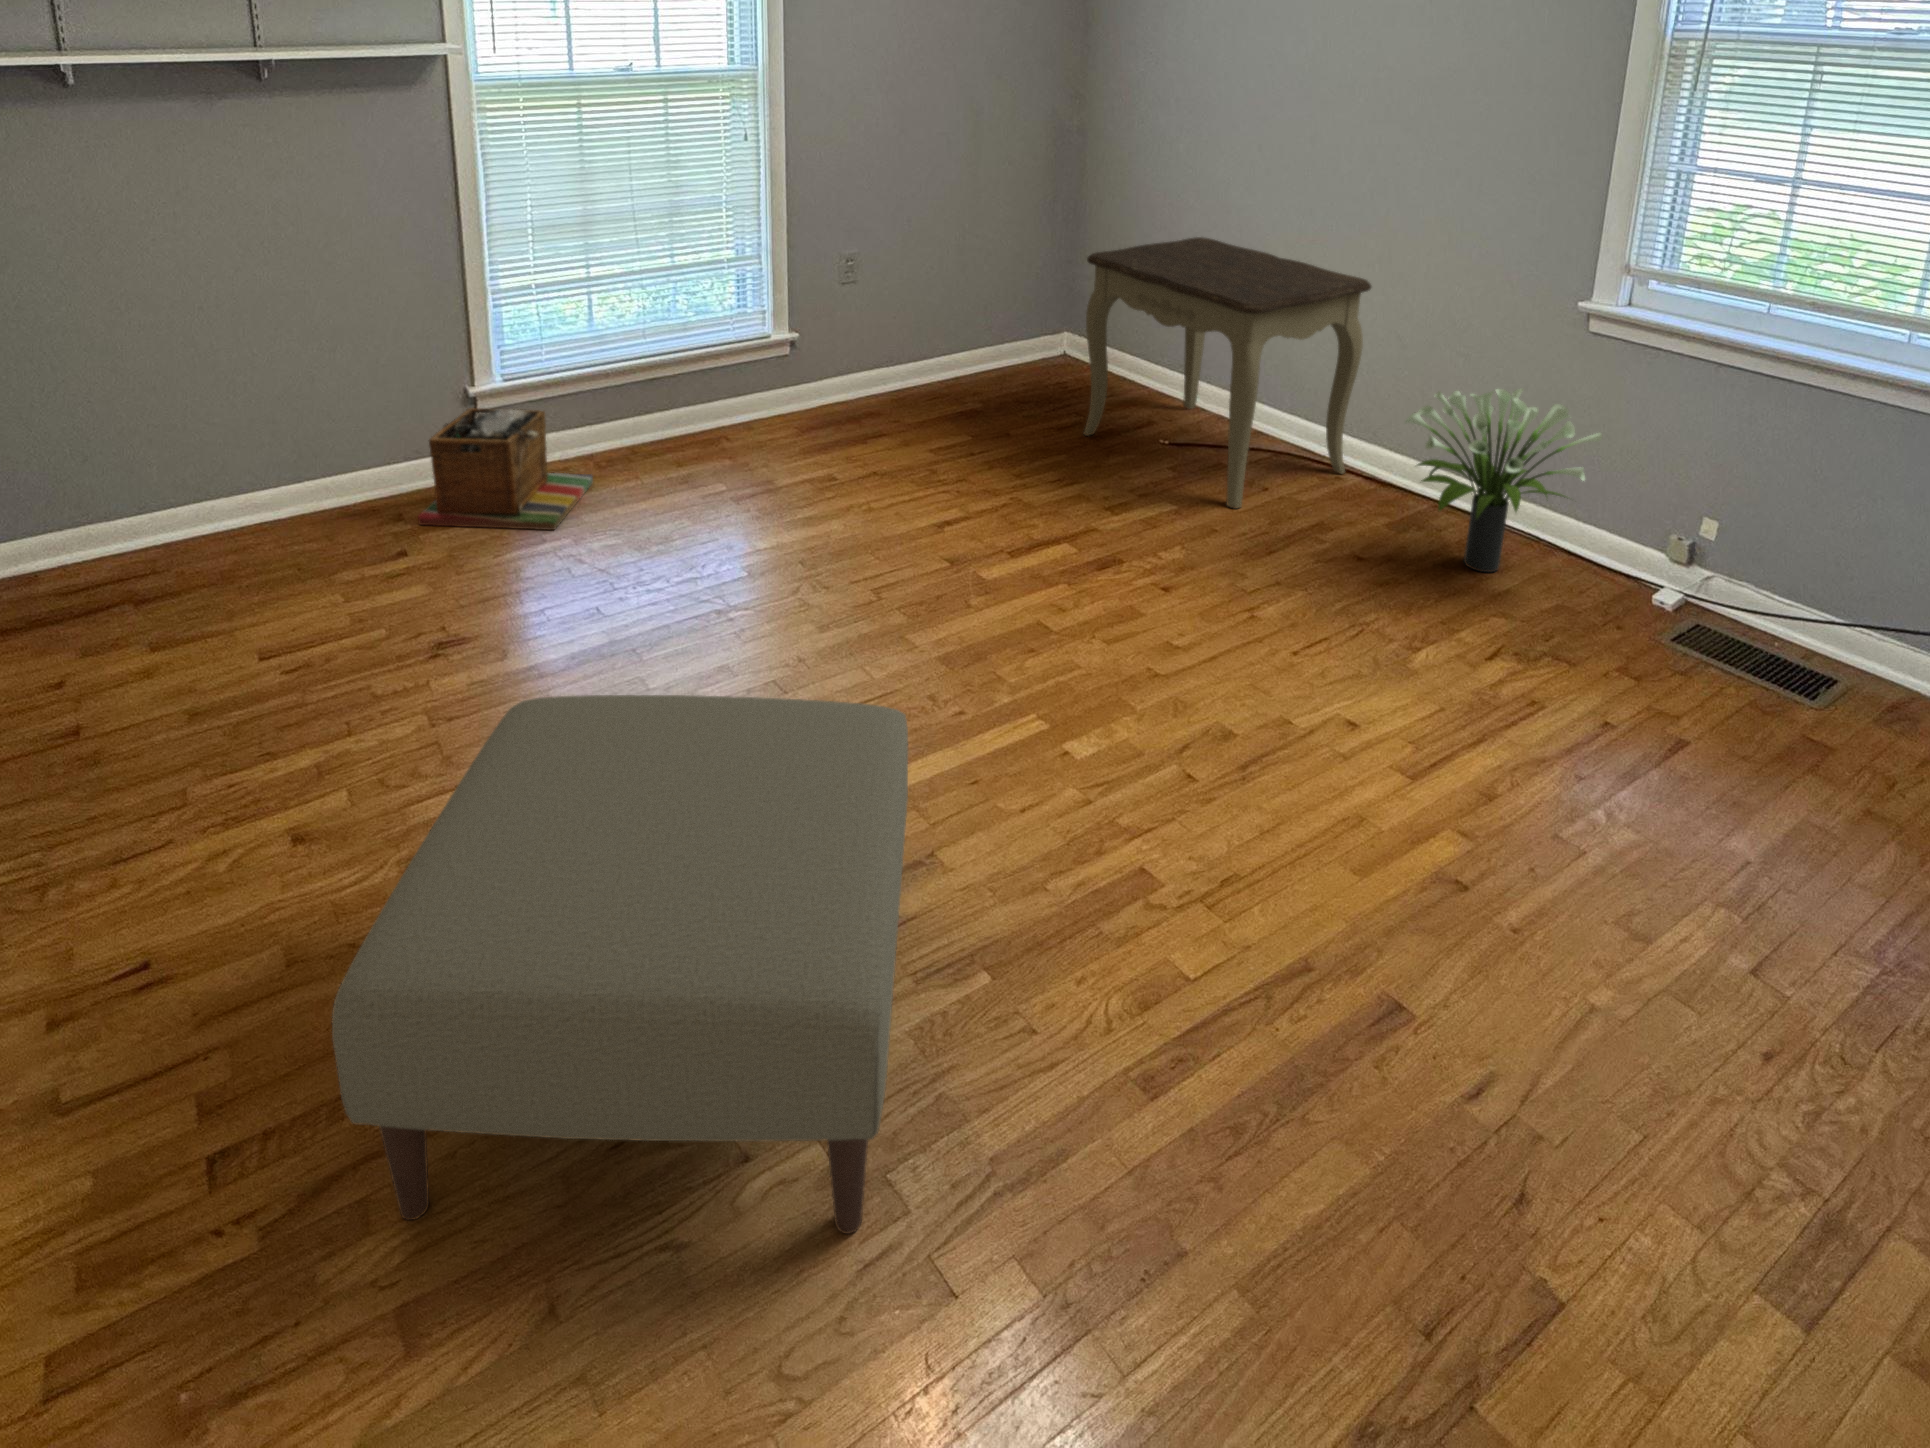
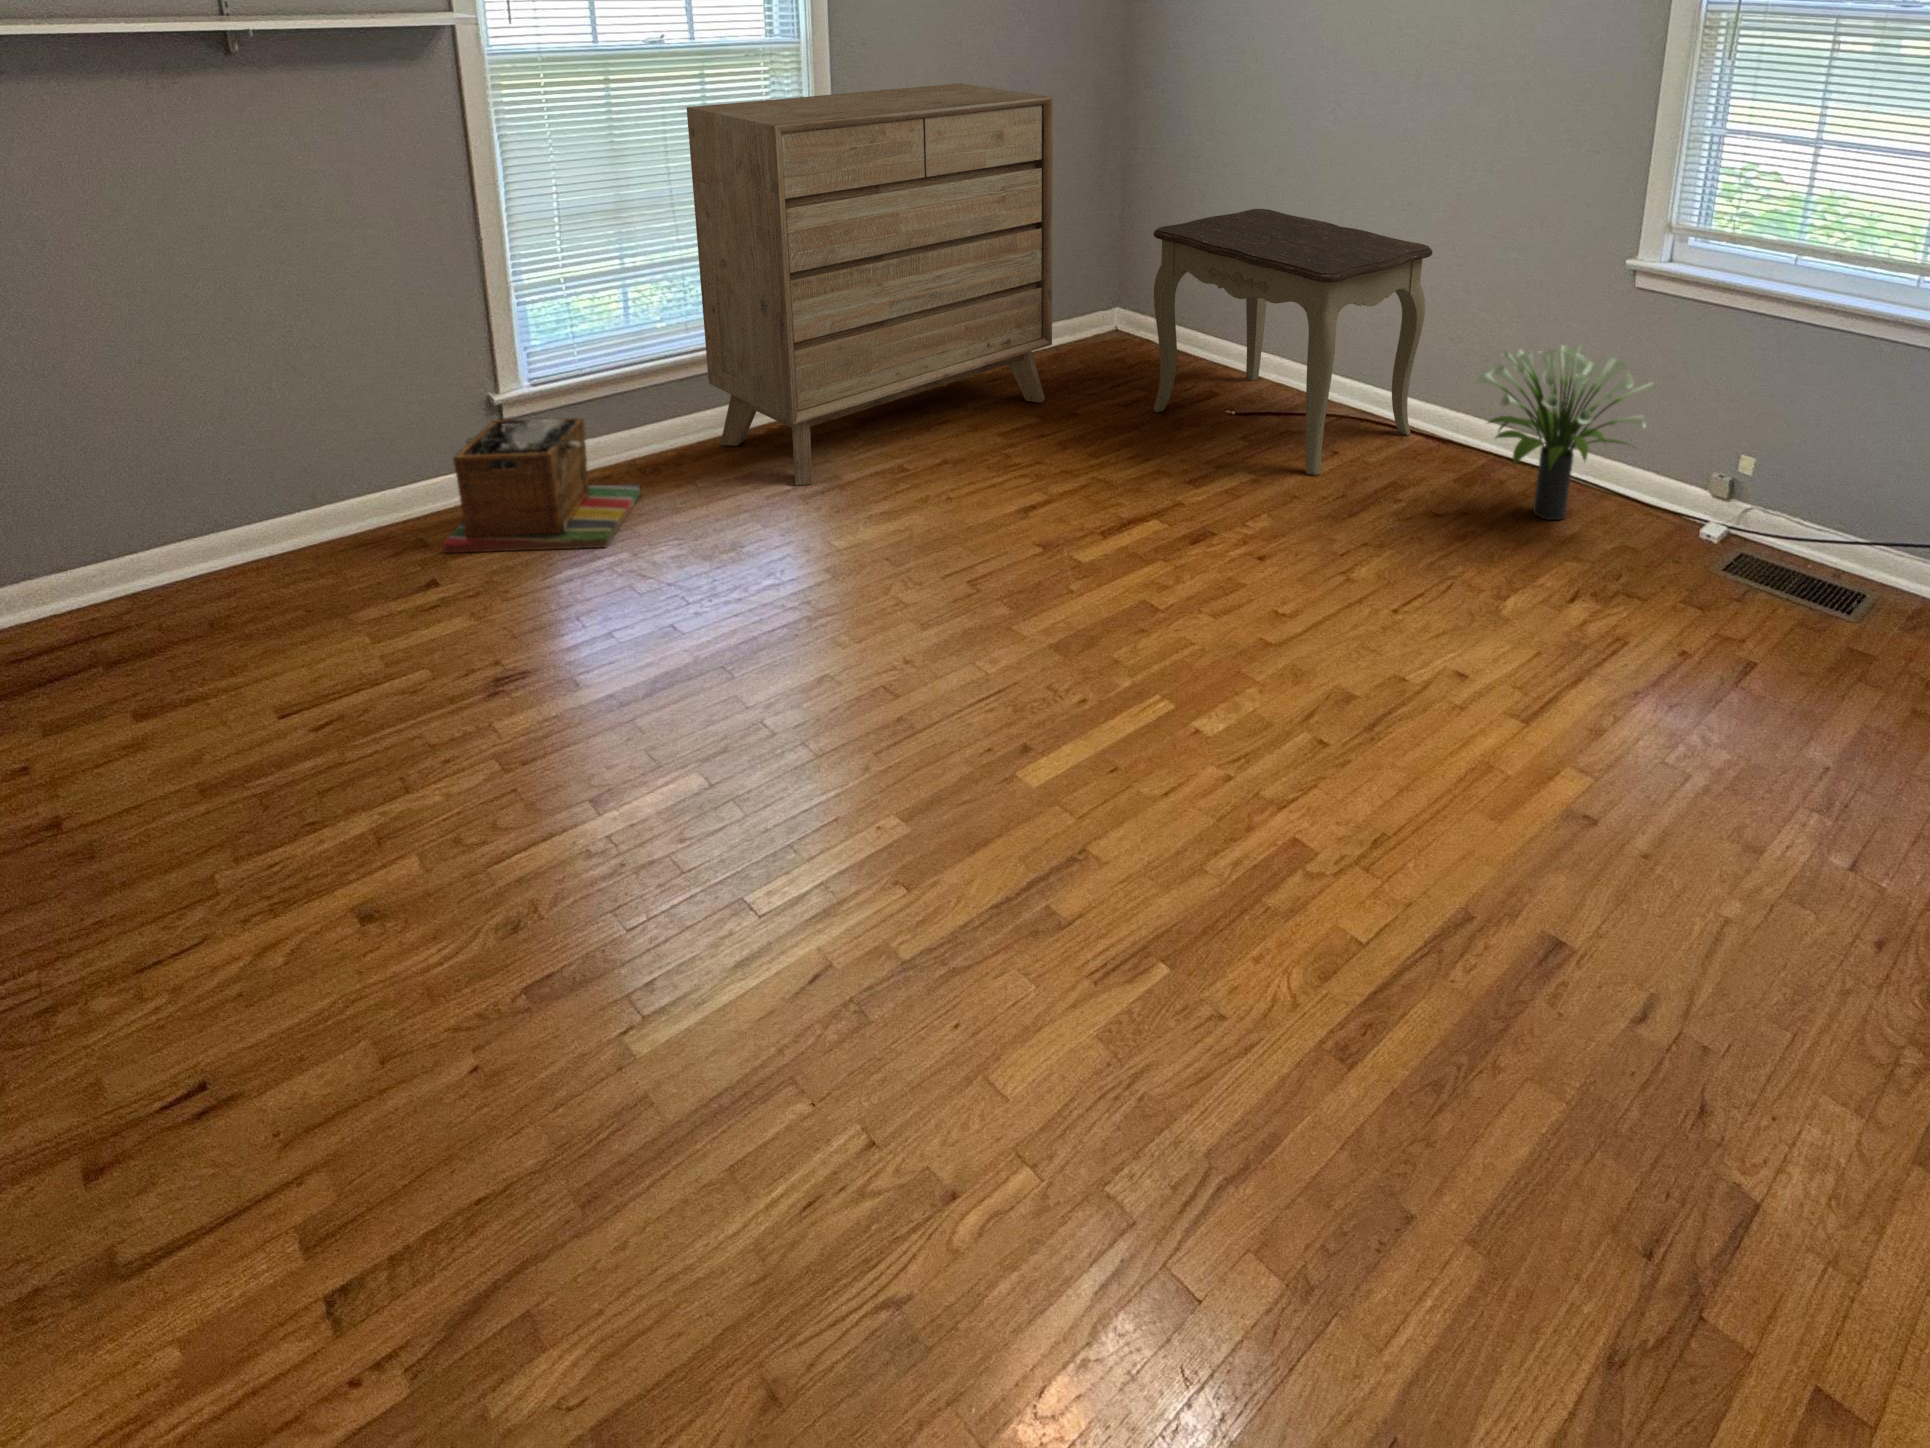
dresser: none [649,109,993,485] -> present [687,83,1053,485]
ottoman: present [332,695,908,1234] -> none [501,702,1115,1320]

